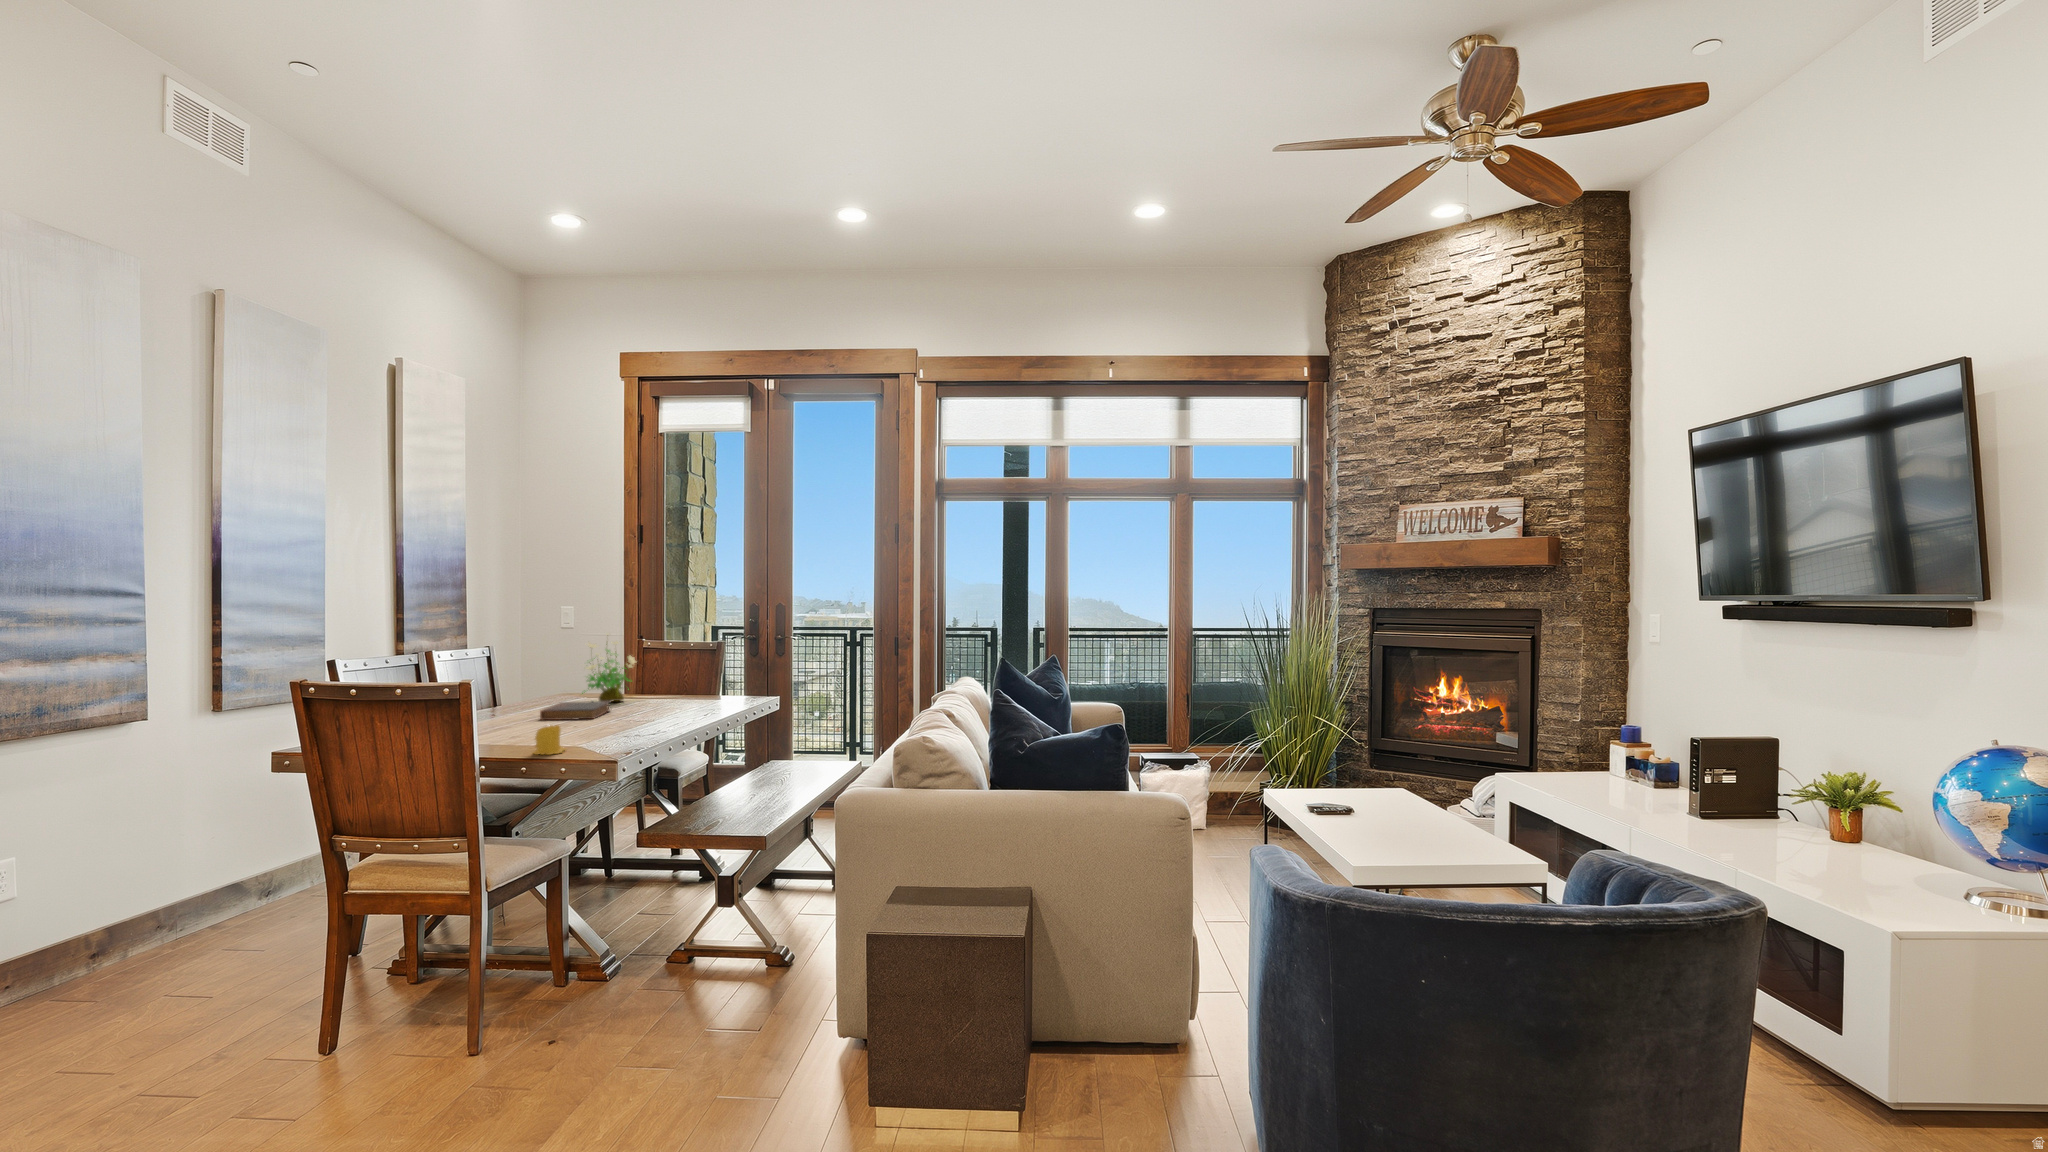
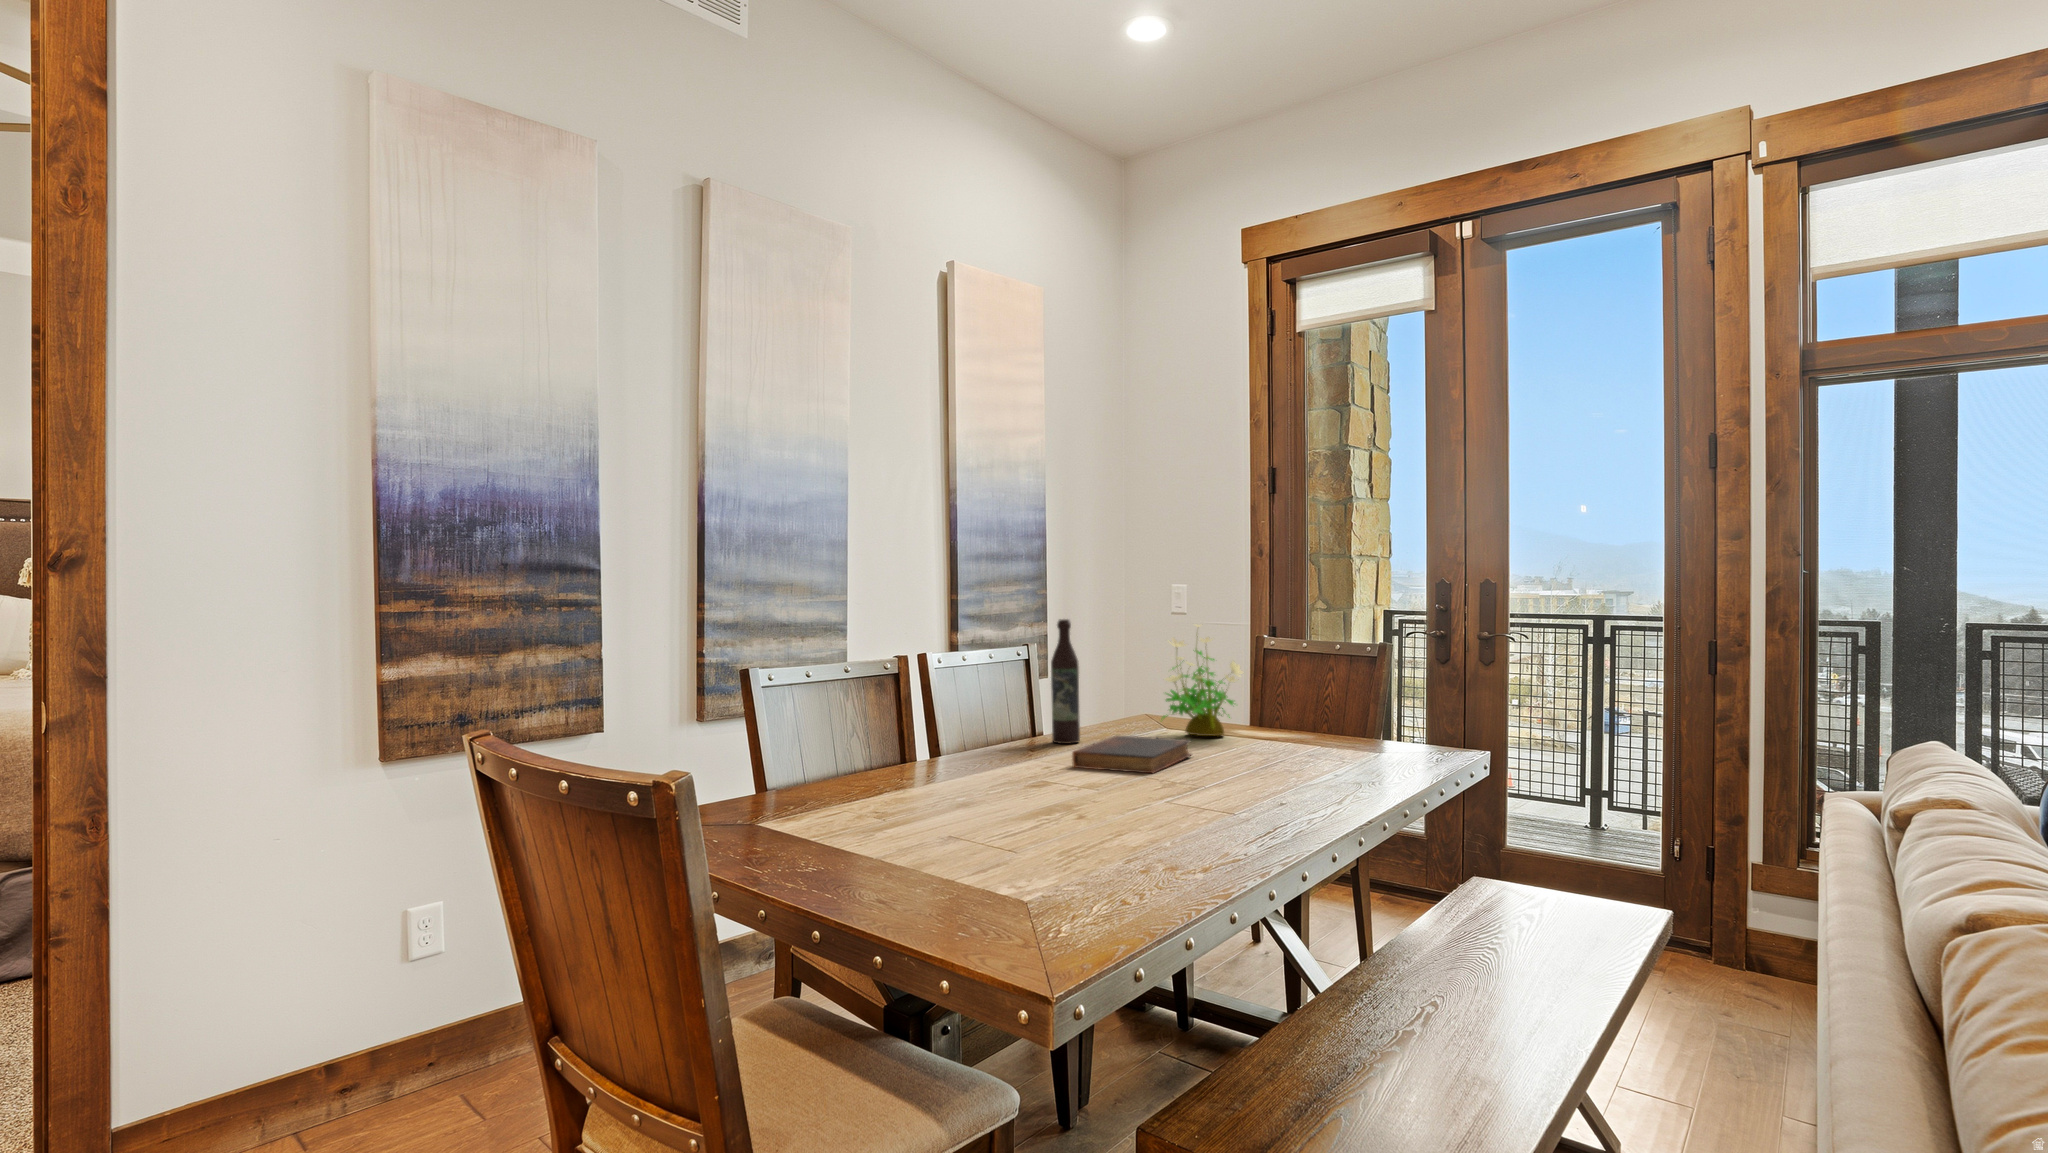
wine bottle: none [511,632,531,711] -> present [1051,619,1080,744]
candle: present [533,725,566,755] -> none [975,803,1043,873]

